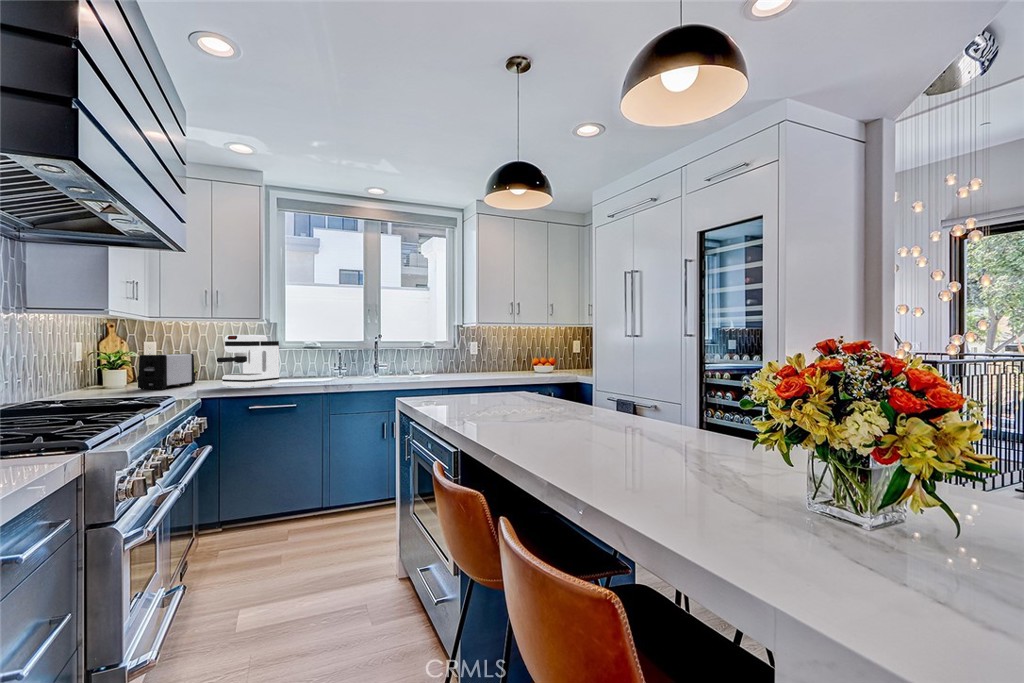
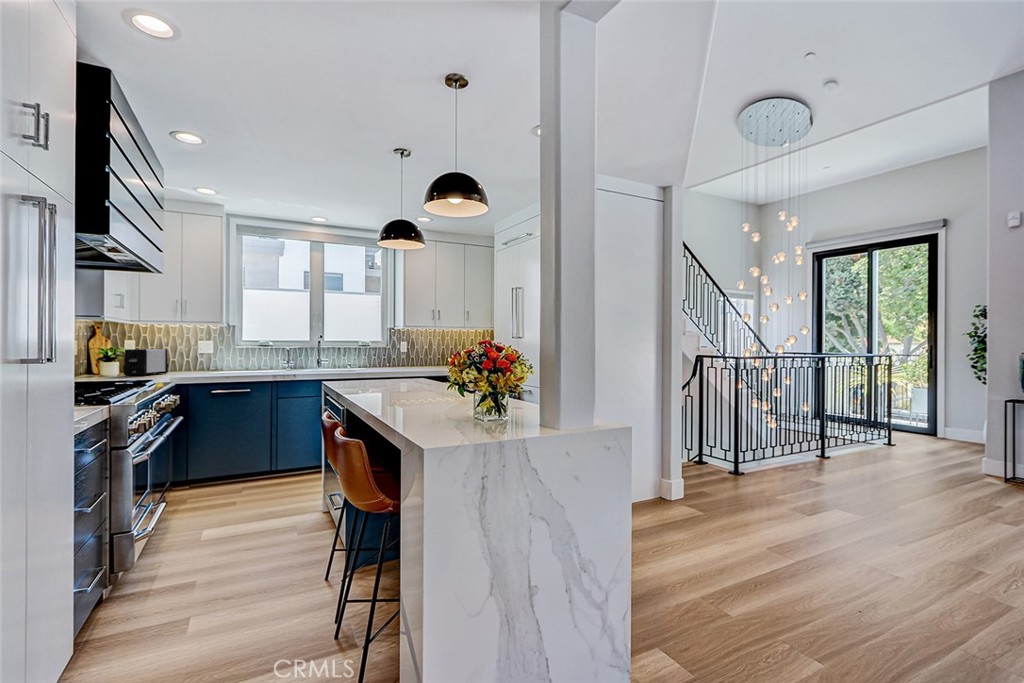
coffee maker: present [217,335,279,387] -> none [187,335,236,375]

